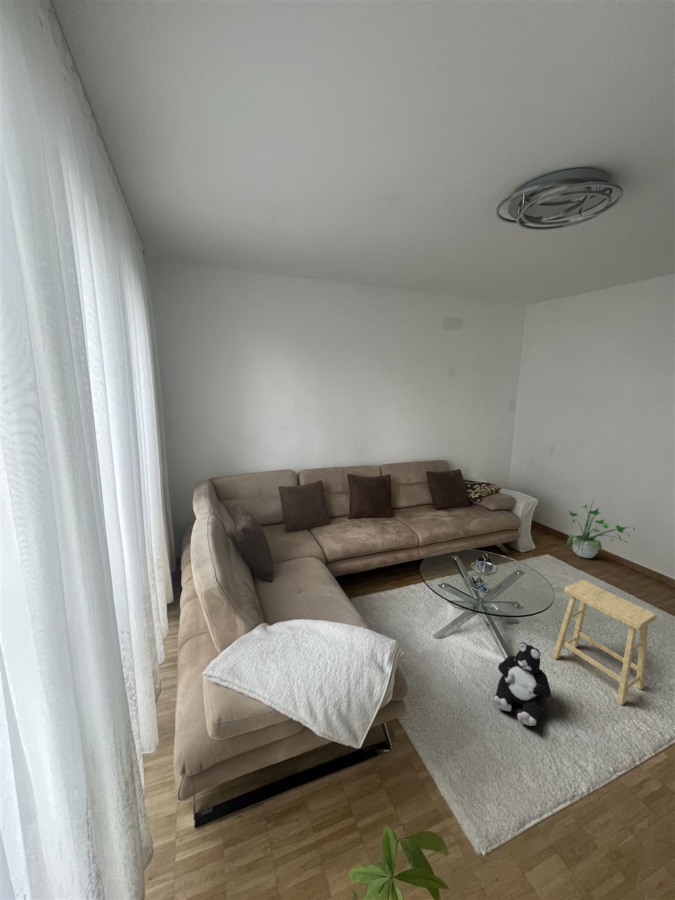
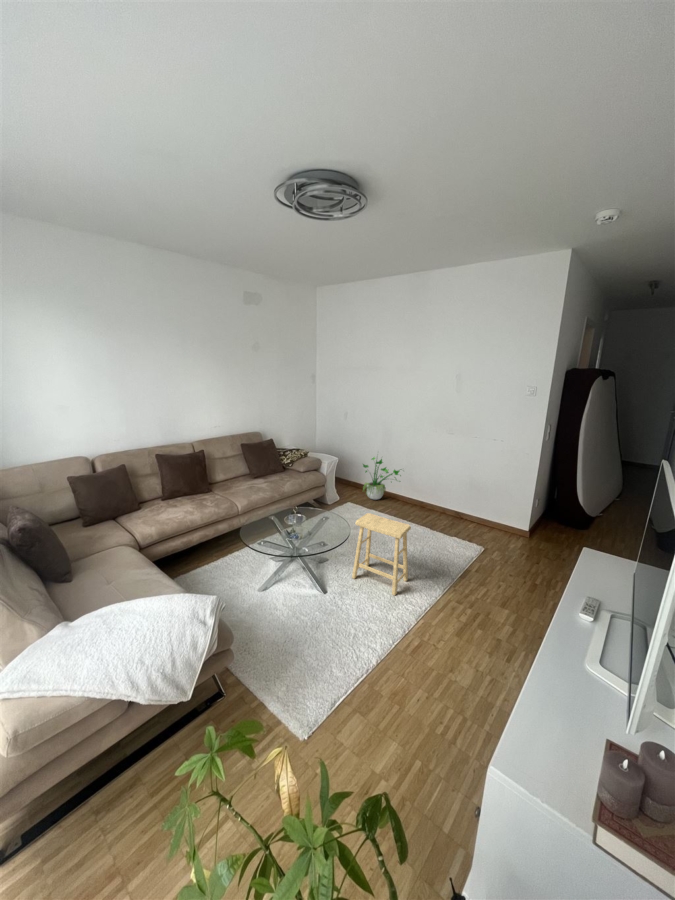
plush toy: present [494,642,551,726] -> none [309,570,349,632]

